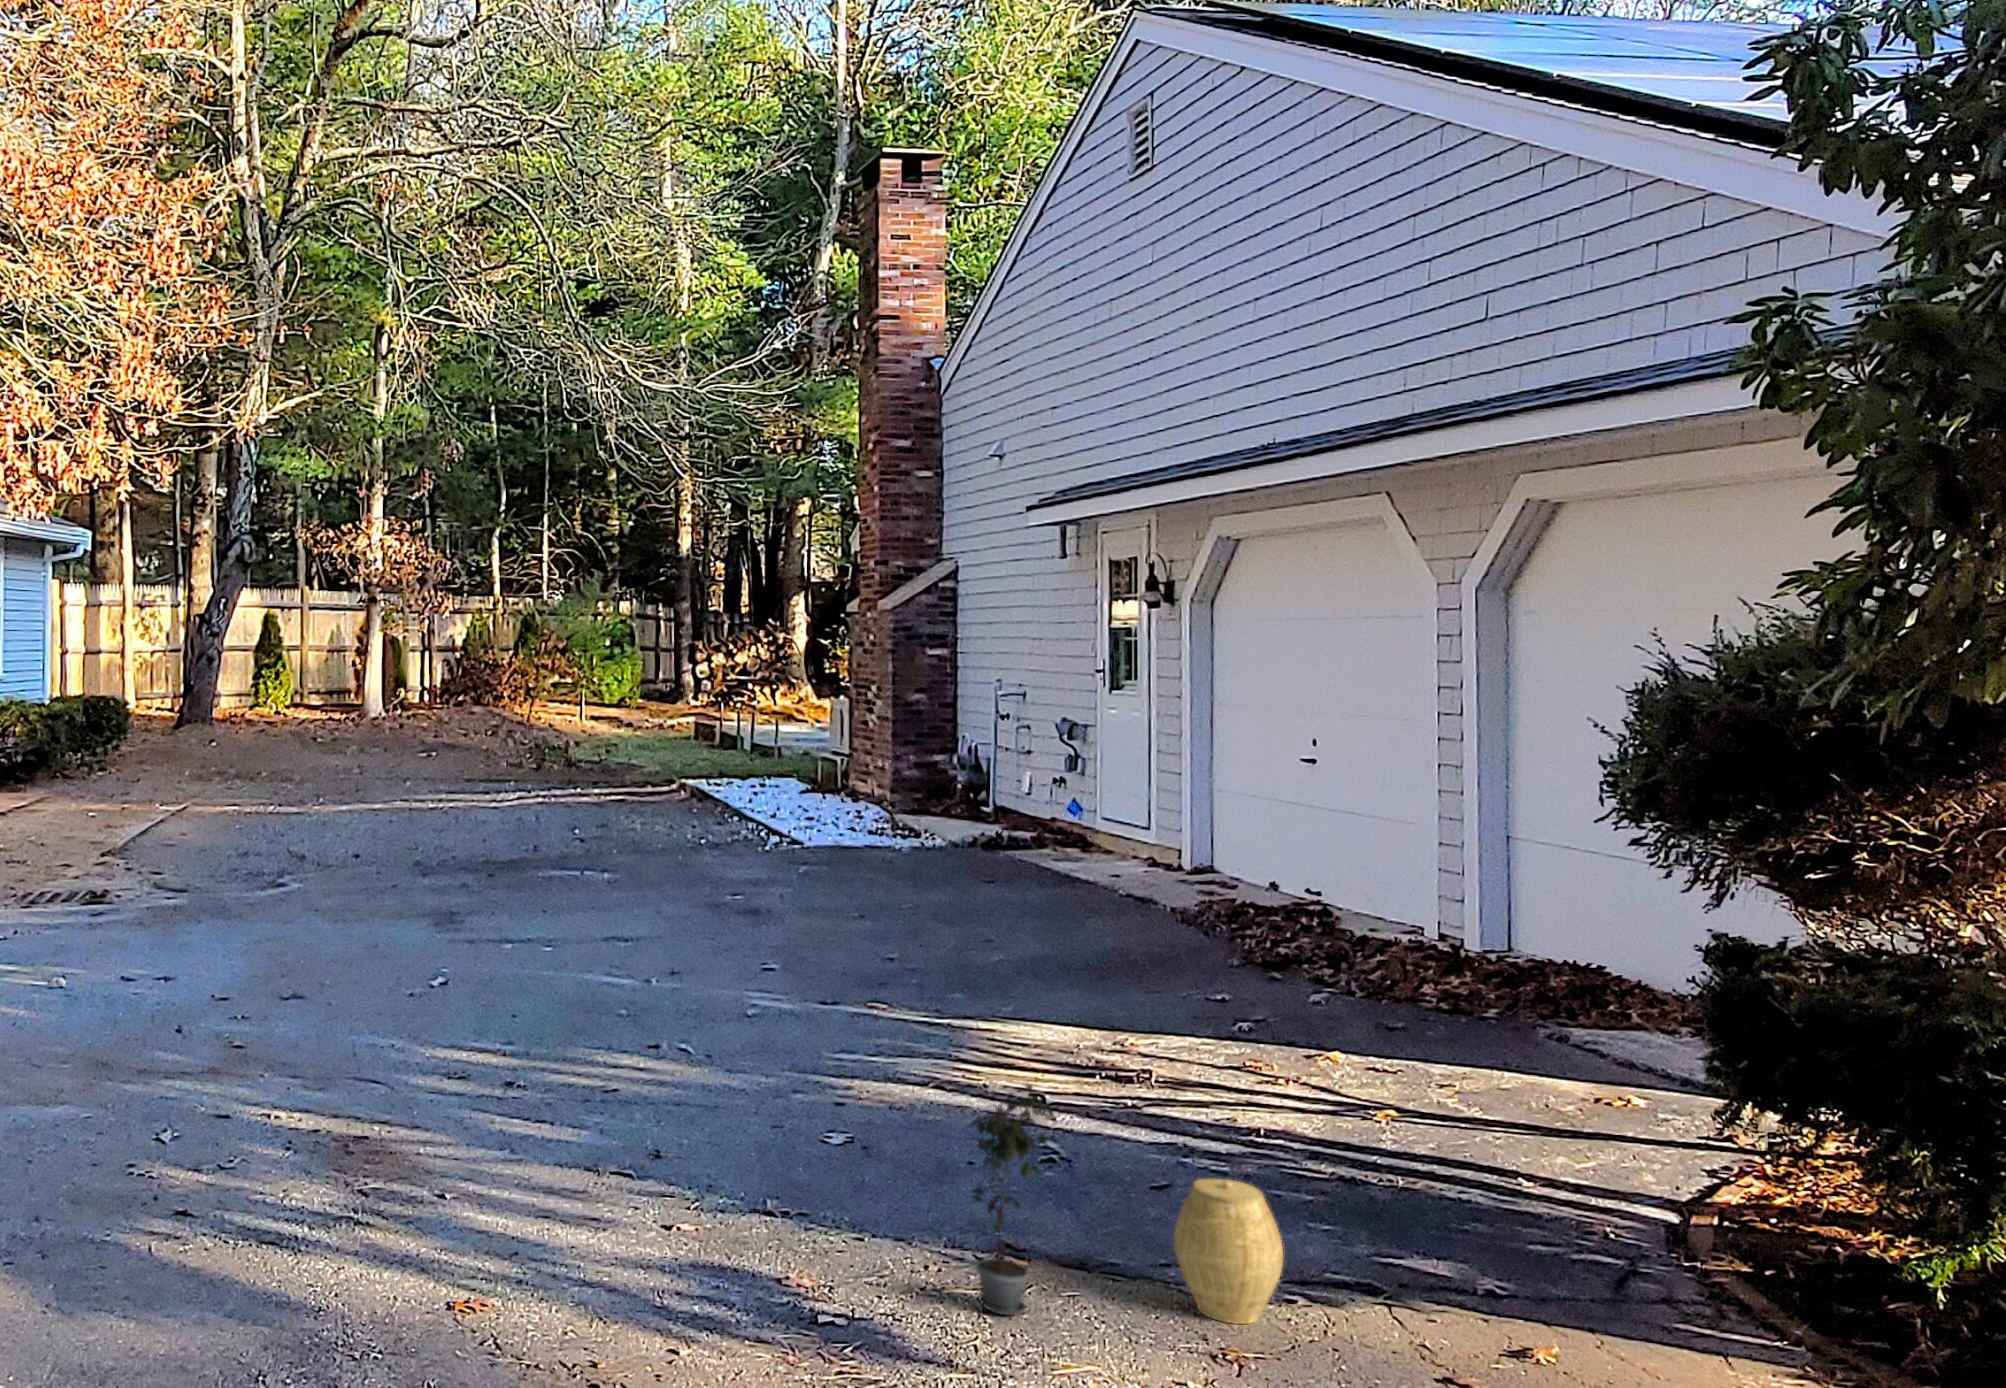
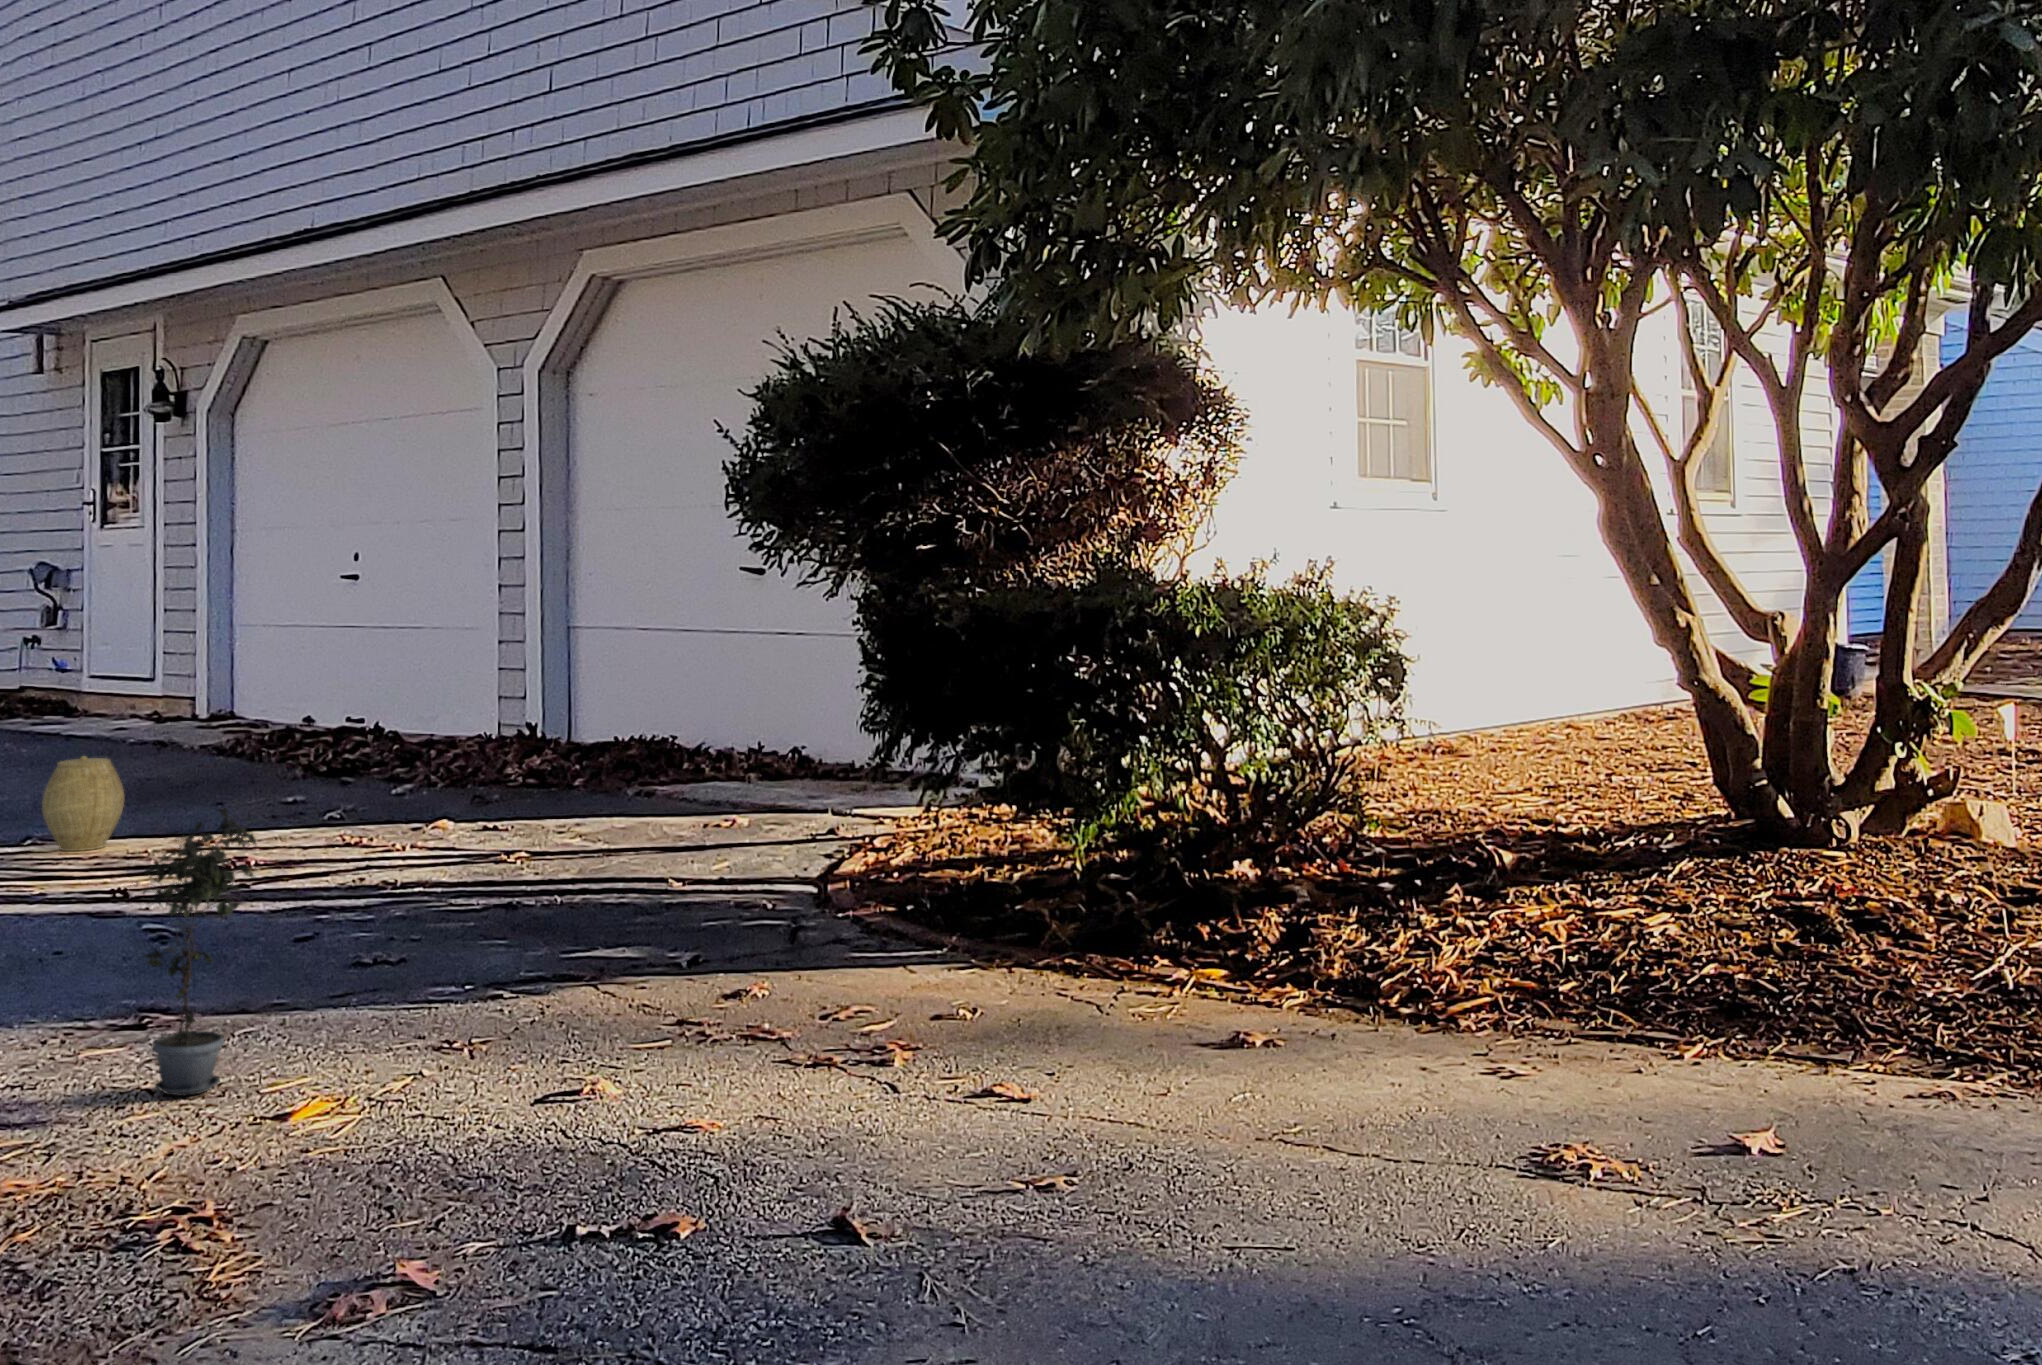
woven basket: present [1174,1178,1283,1324] -> present [42,756,124,851]

